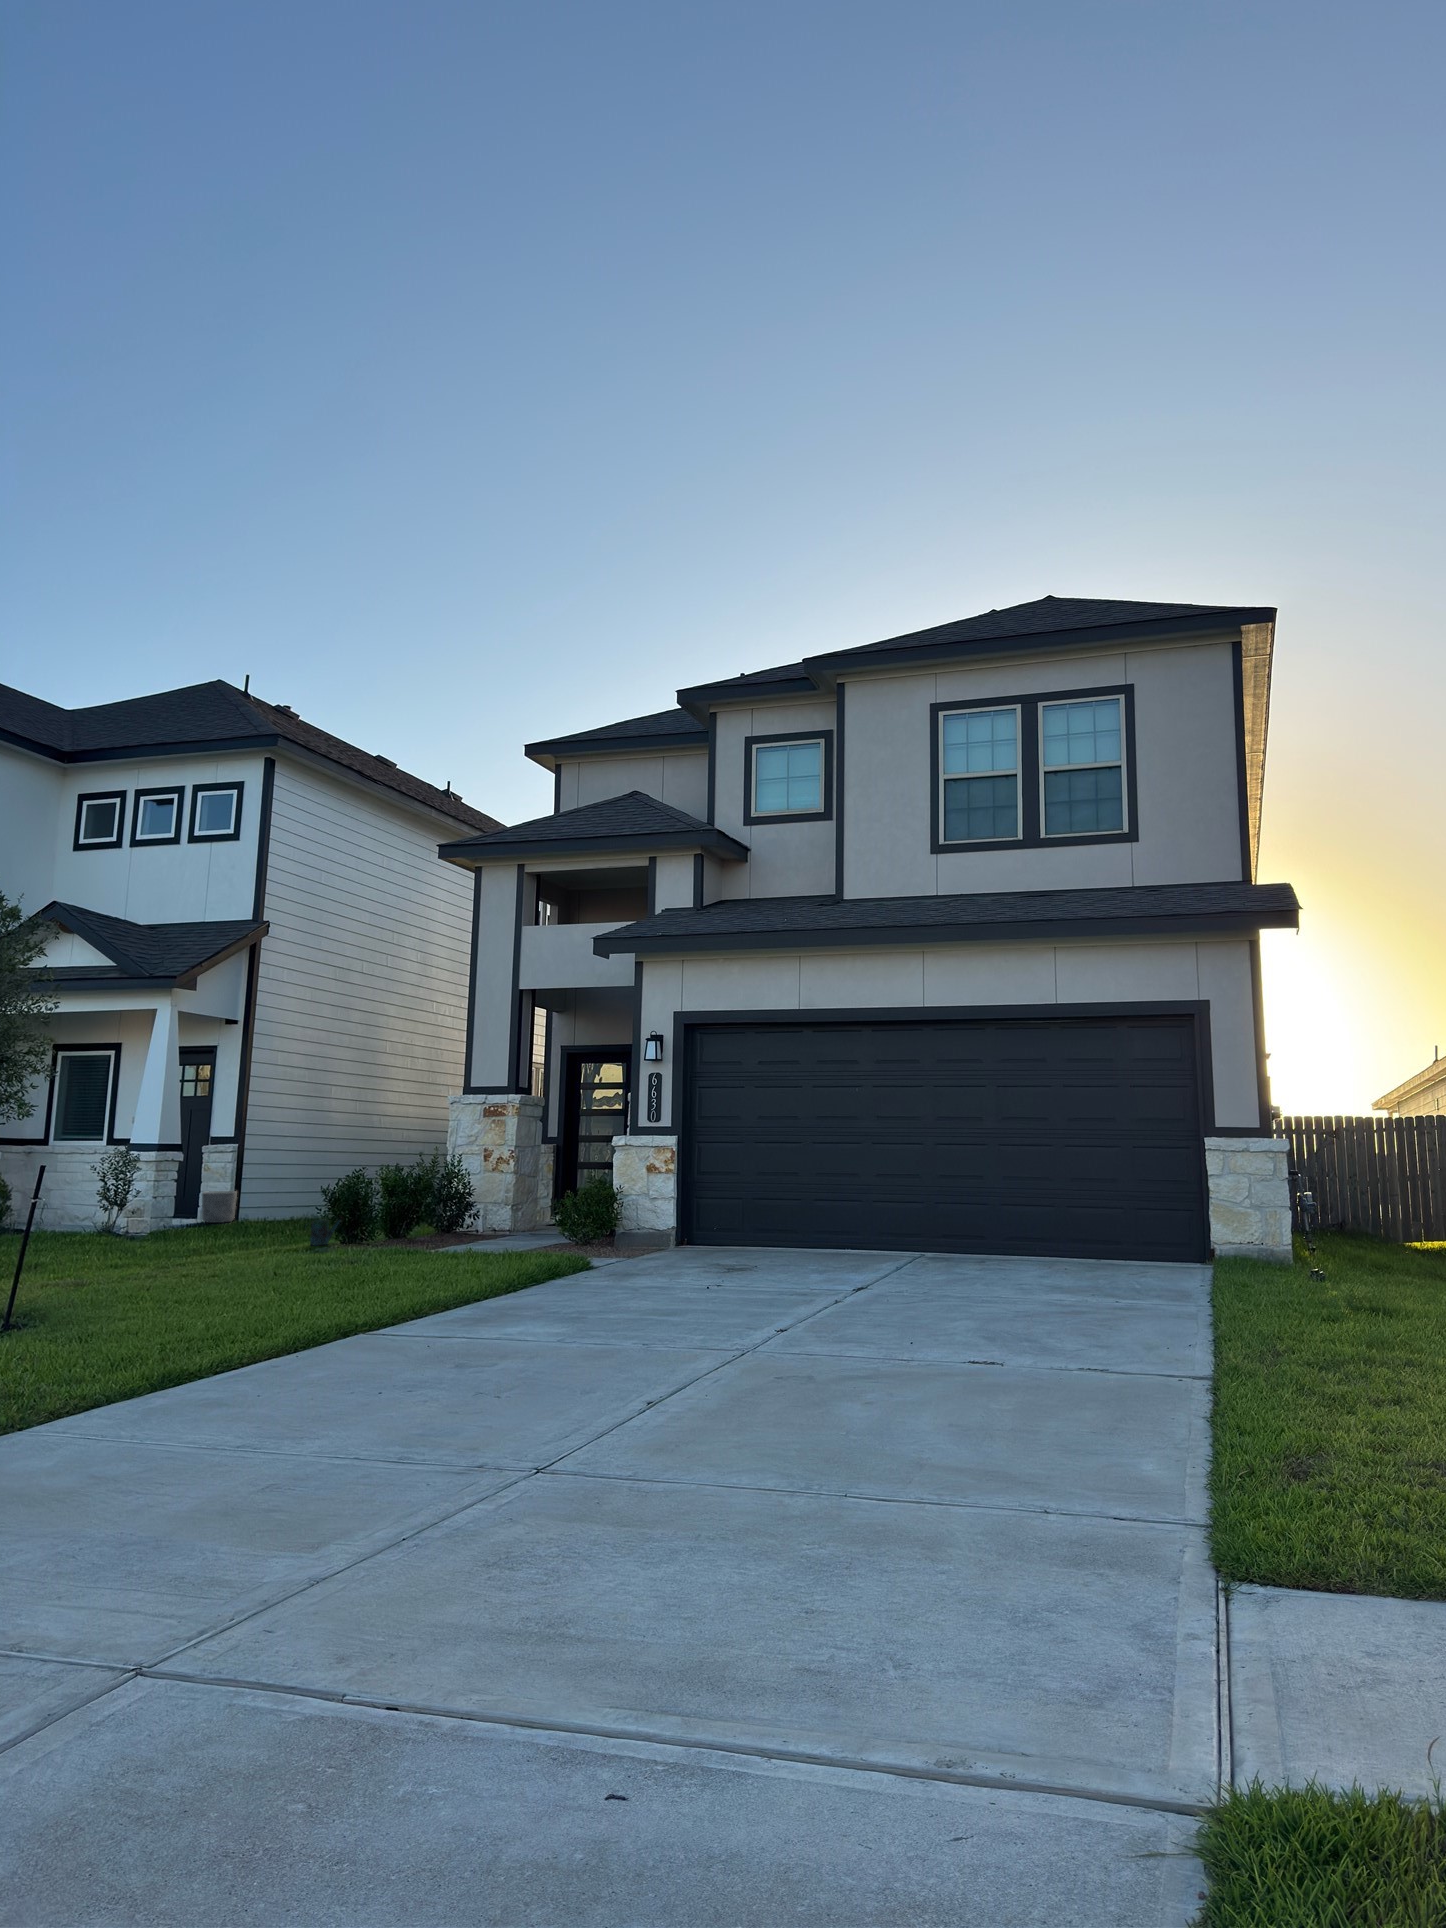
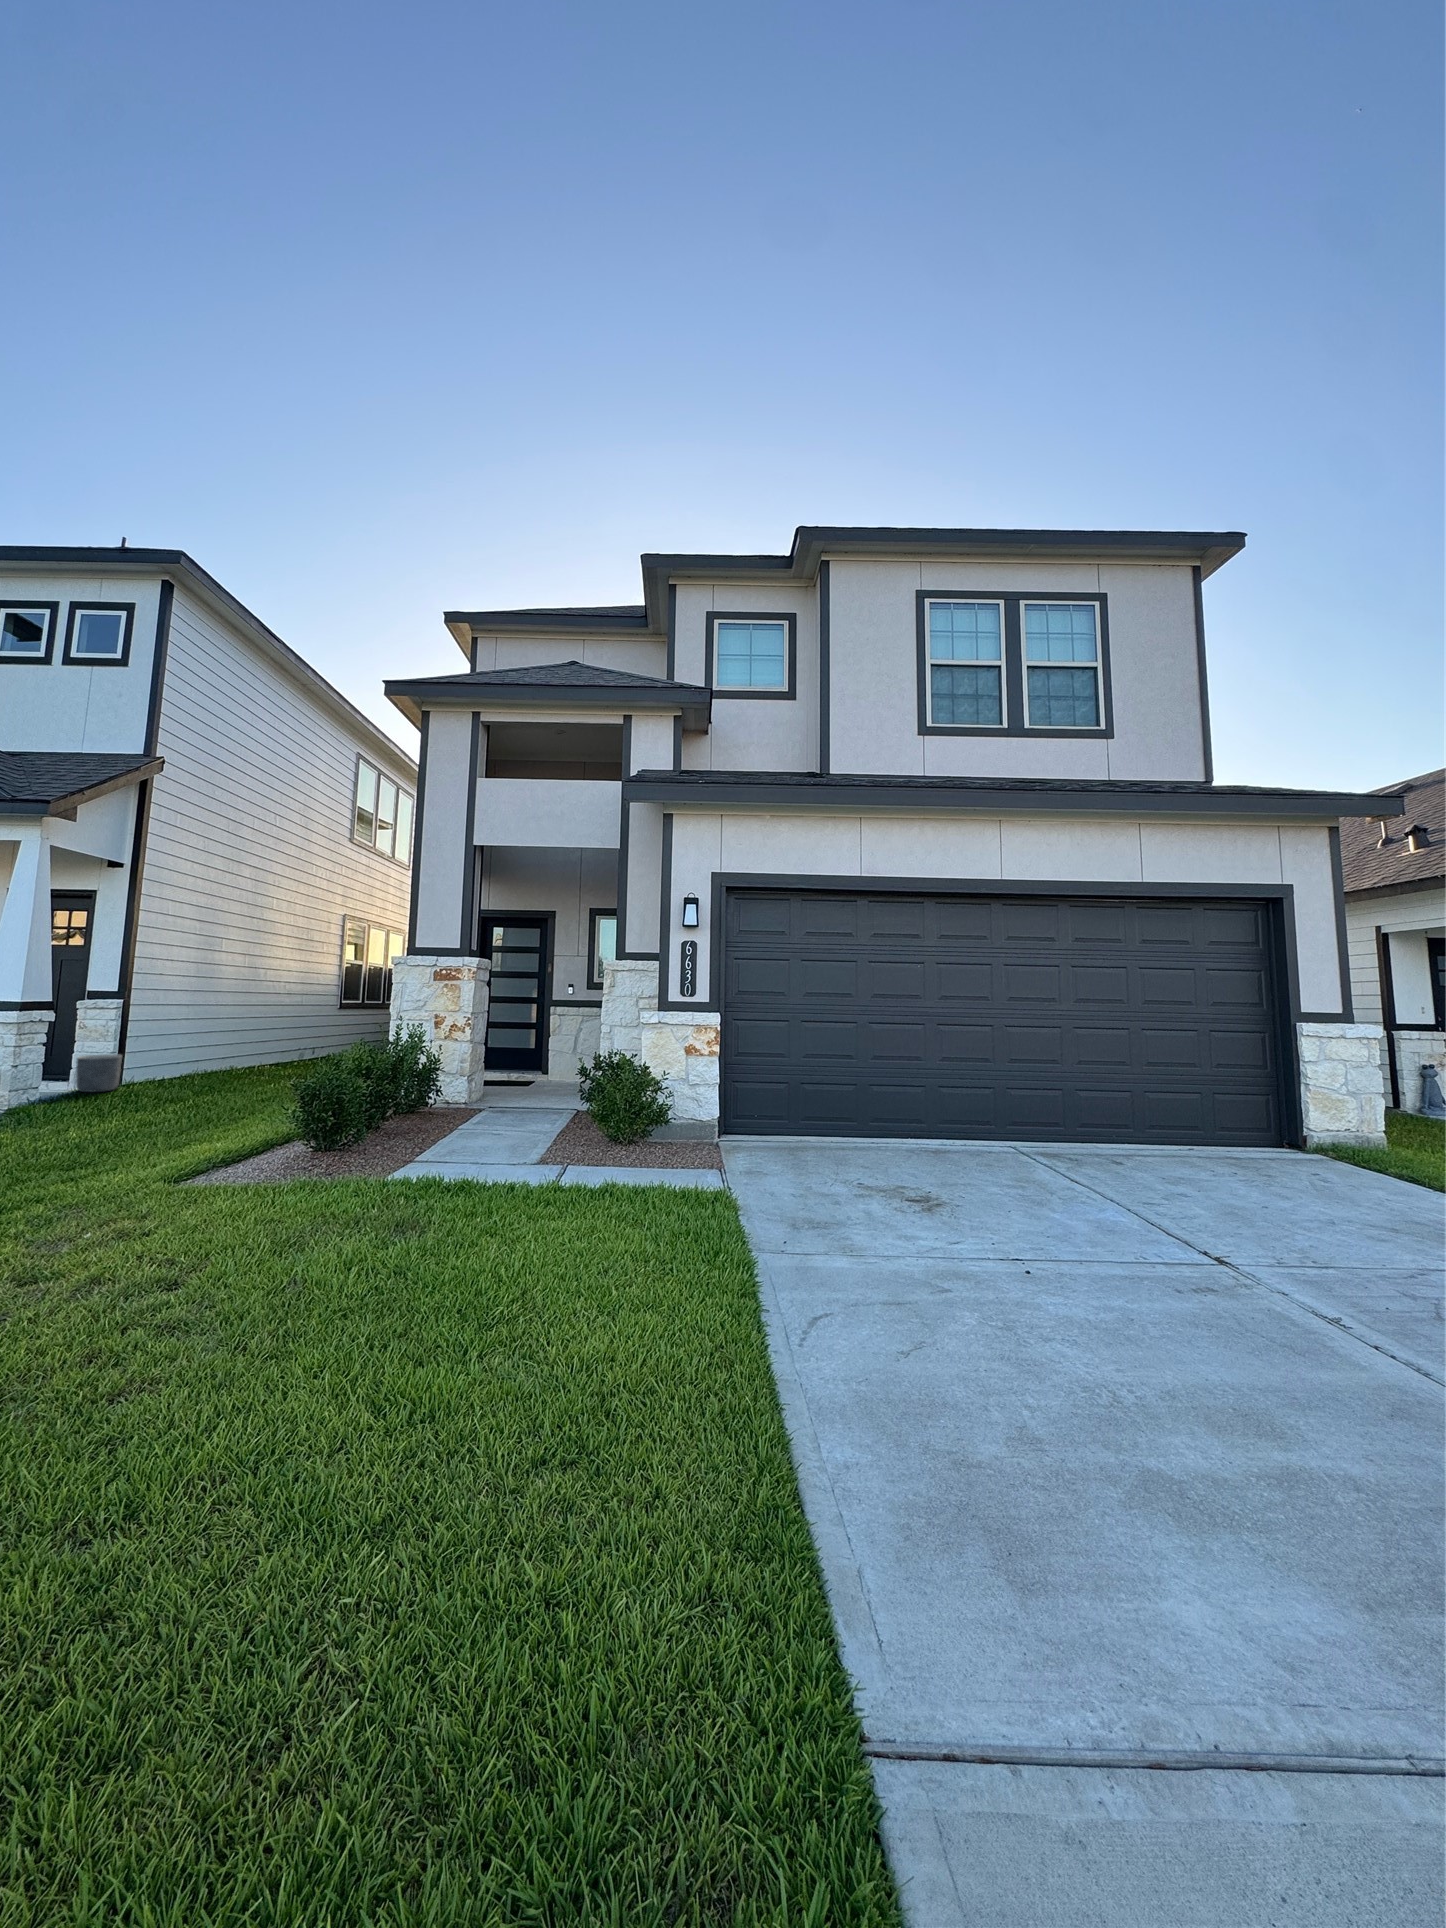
watering can: present [310,1216,343,1246] -> none [231,1104,284,1146]

